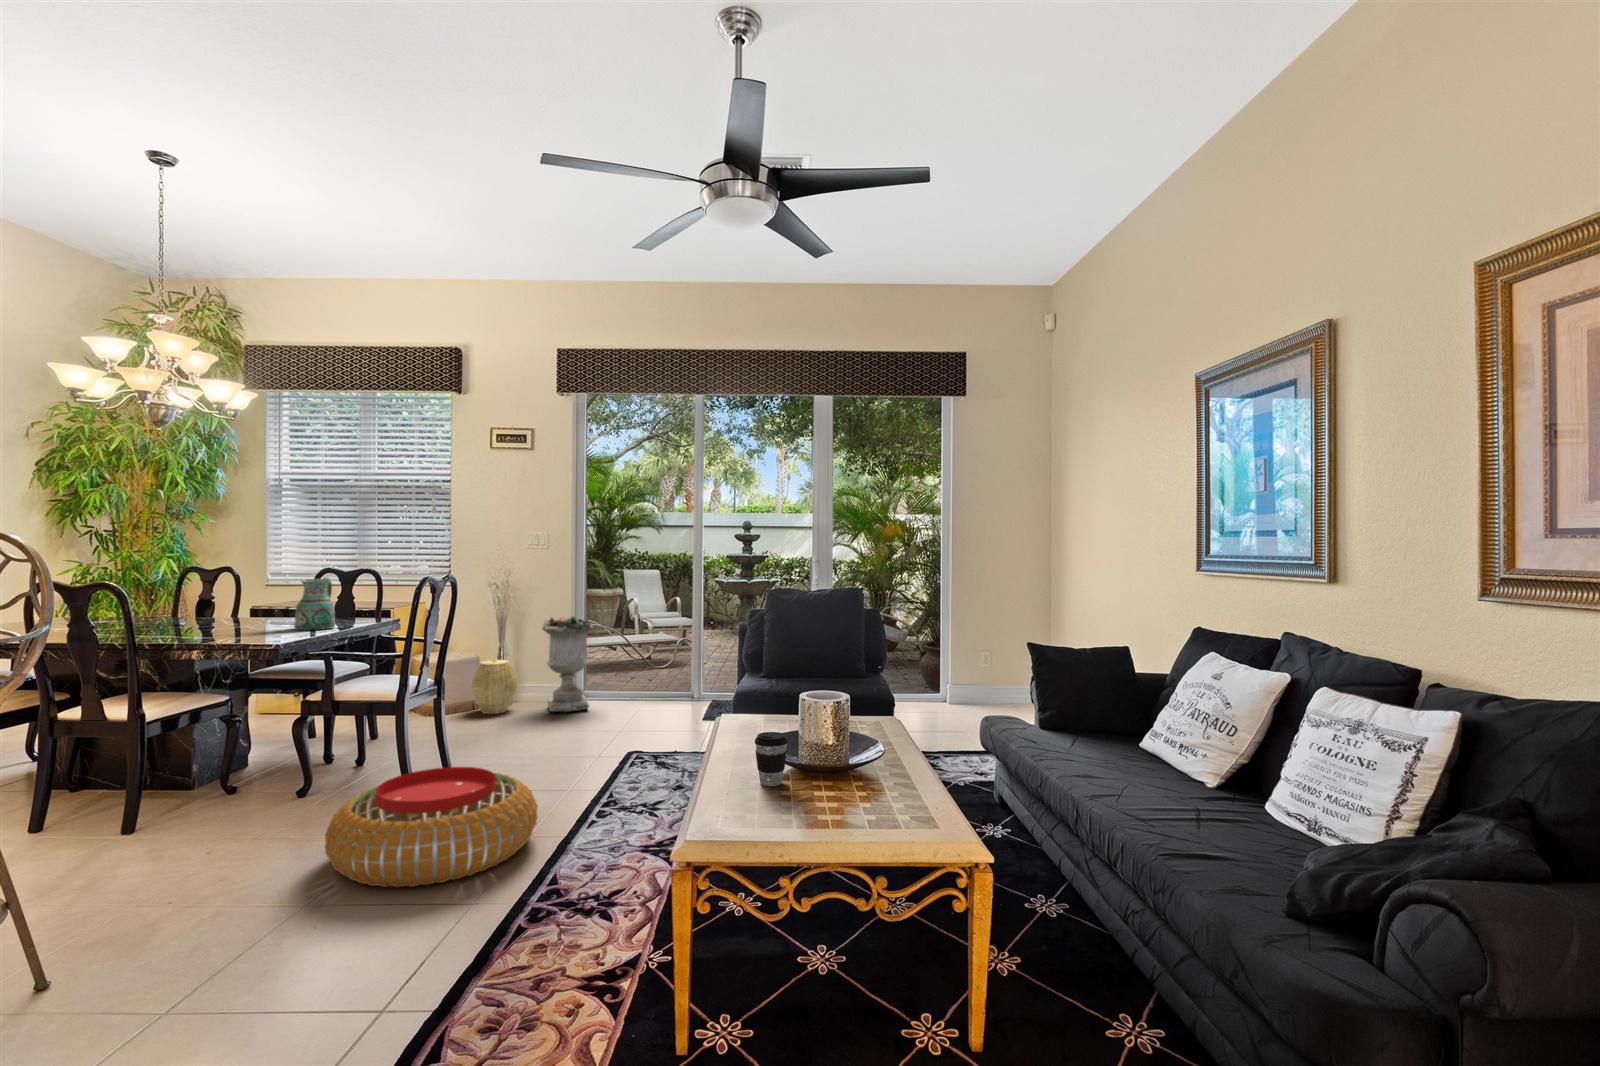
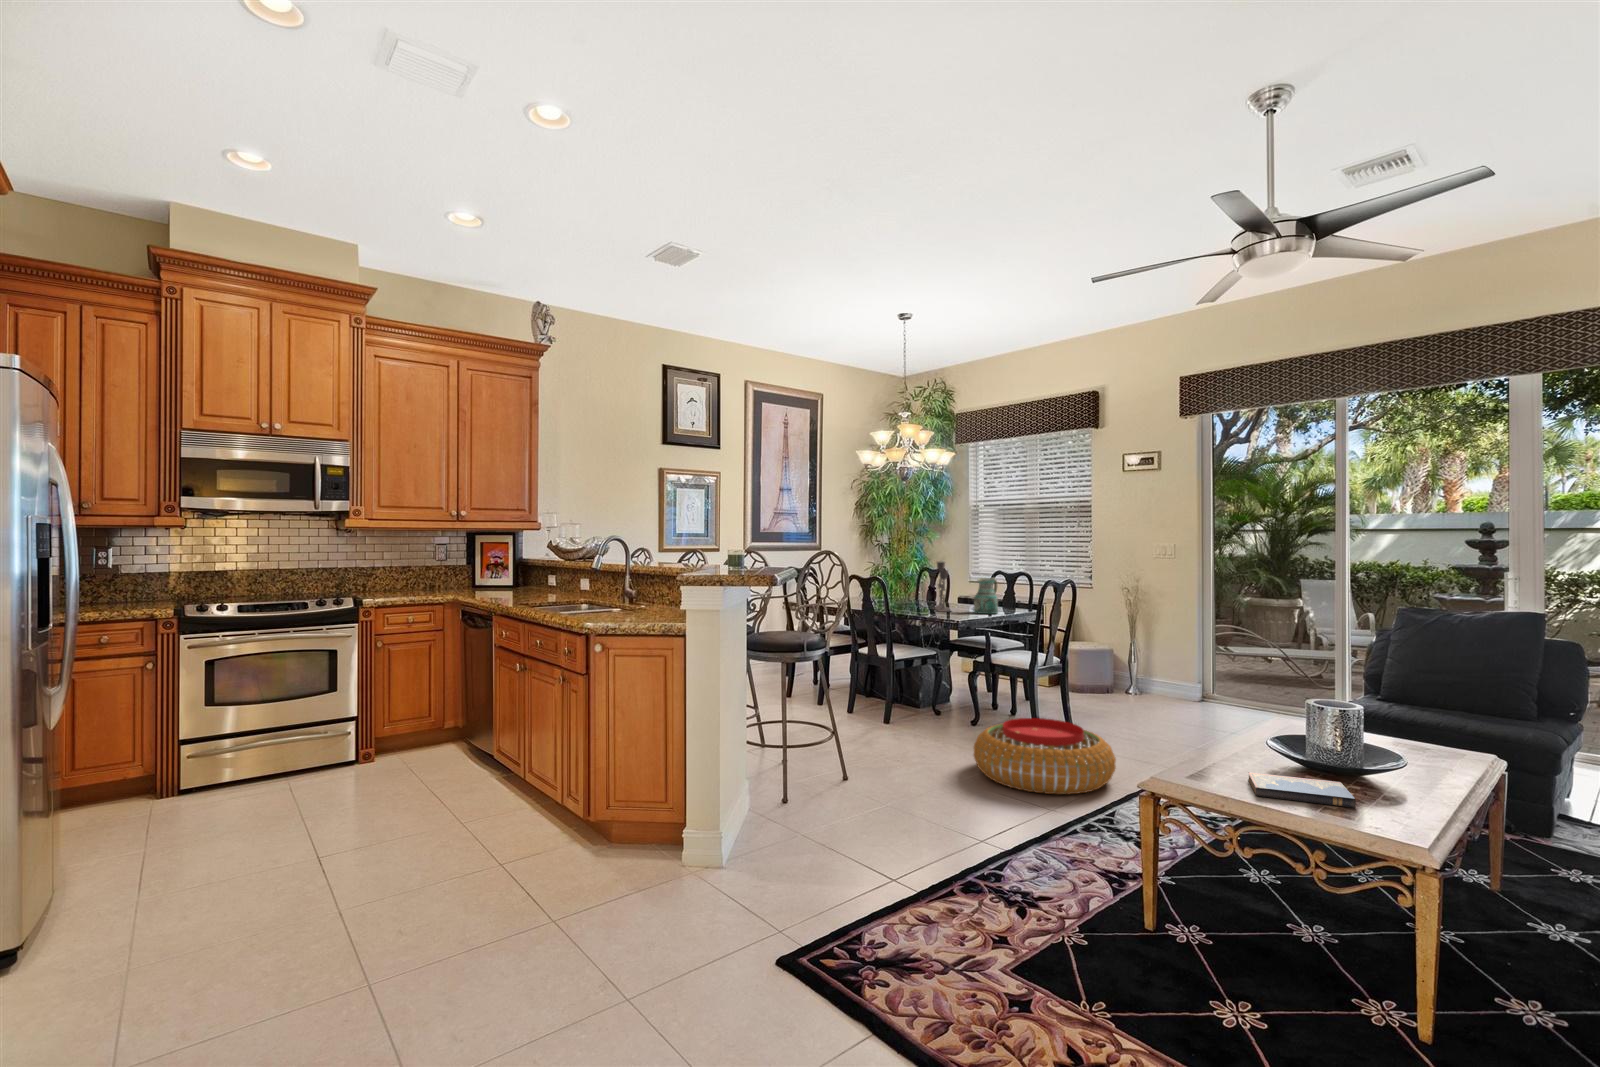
candlestick: none [216,556,256,633] -> present [933,562,950,612]
planter: present [542,617,593,712] -> none [1168,618,1220,708]
woven basket: present [472,659,517,714] -> none [1108,651,1147,698]
coffee cup: present [755,732,788,786] -> none [1244,723,1276,768]
hardcover book: none [782,785,899,830] -> present [1248,772,1356,808]

